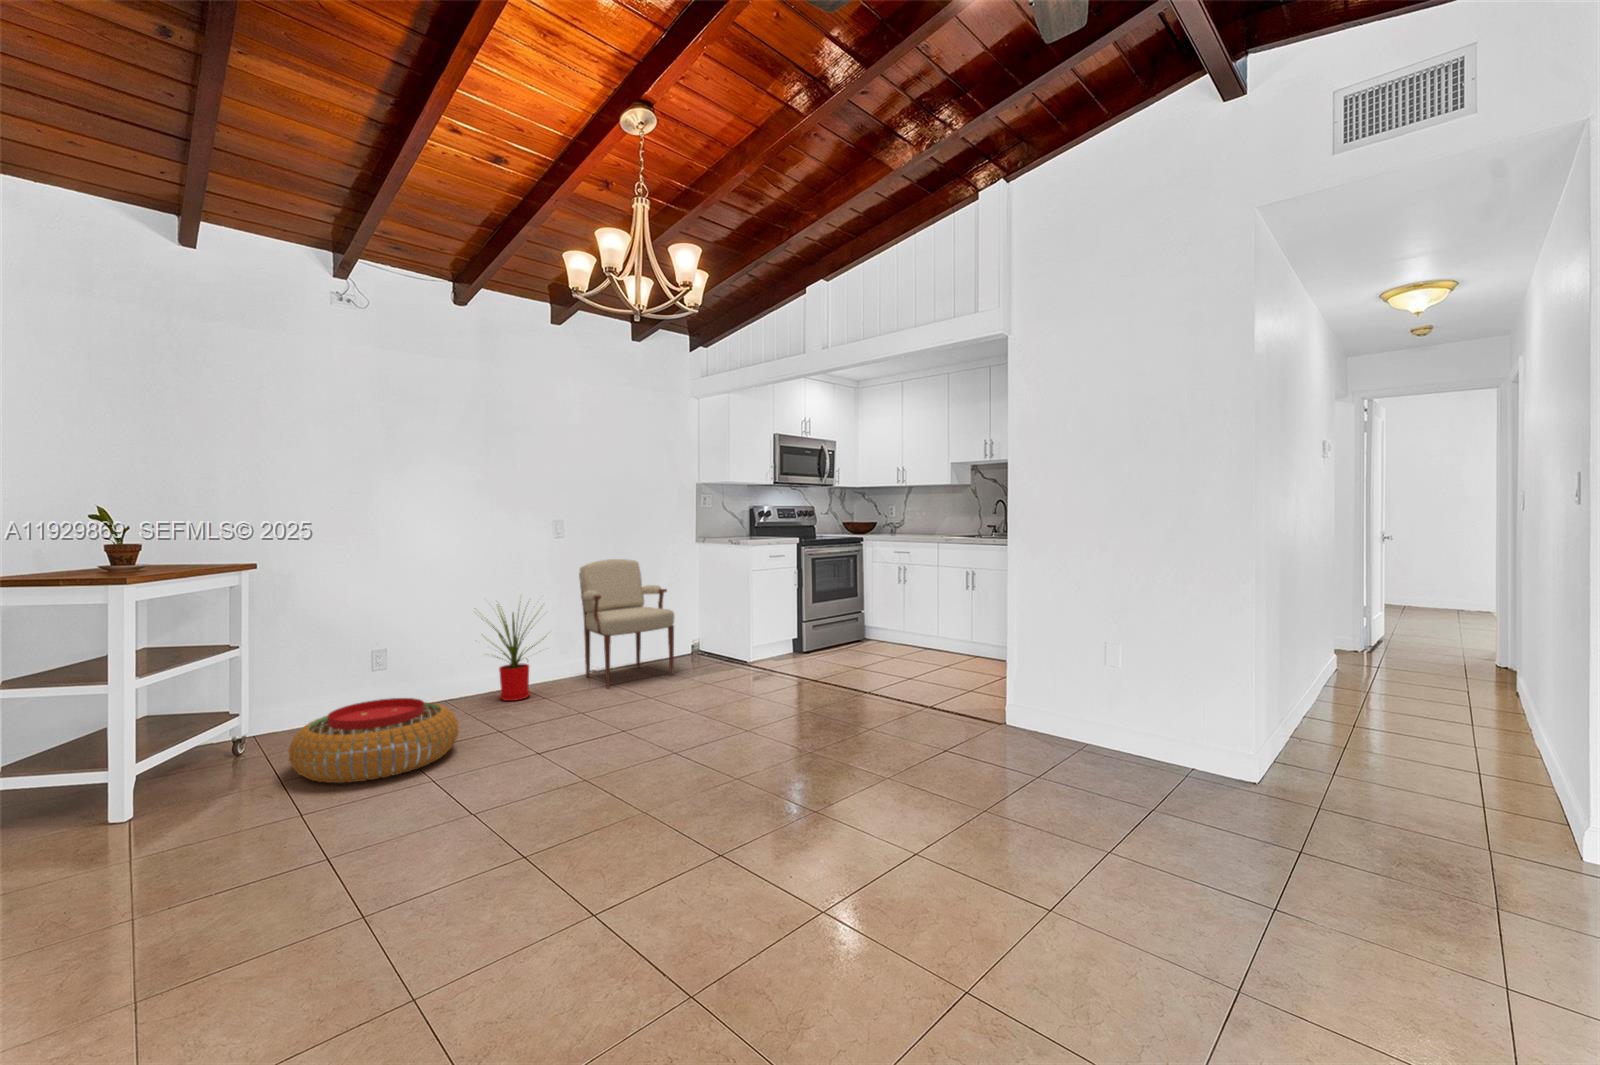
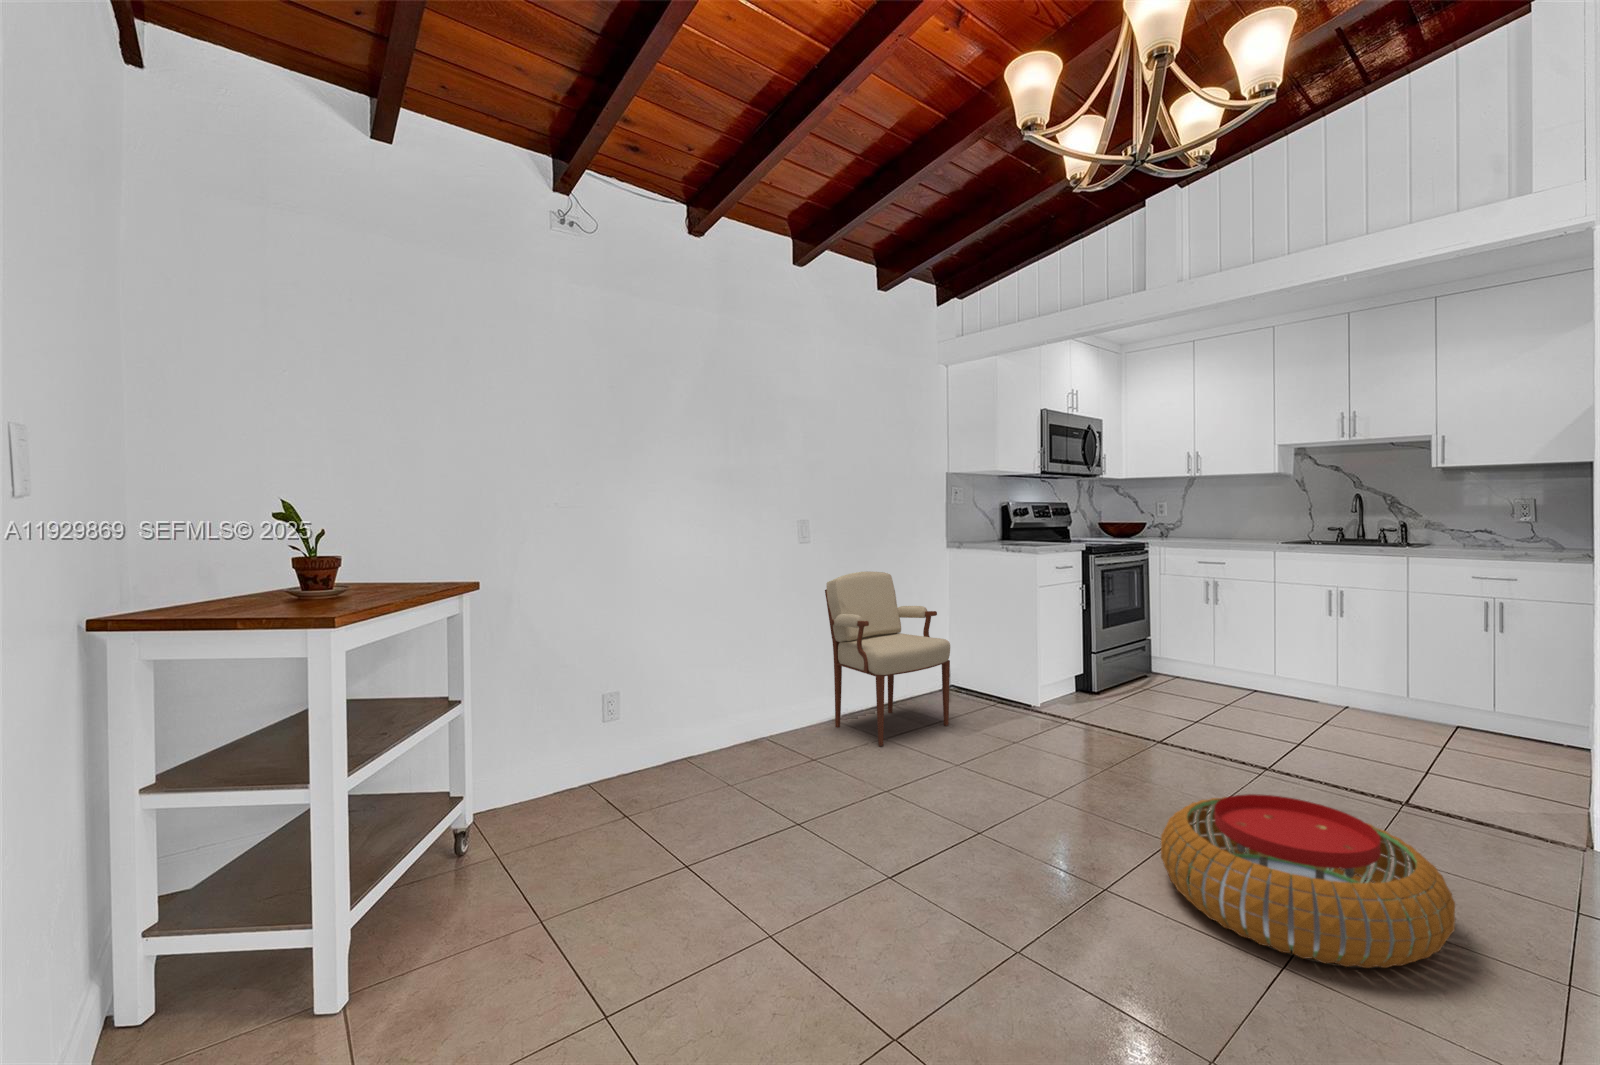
house plant: present [487,606,547,701] -> none [715,618,822,765]
pouf: present [289,698,458,783] -> present [1161,794,1455,968]

